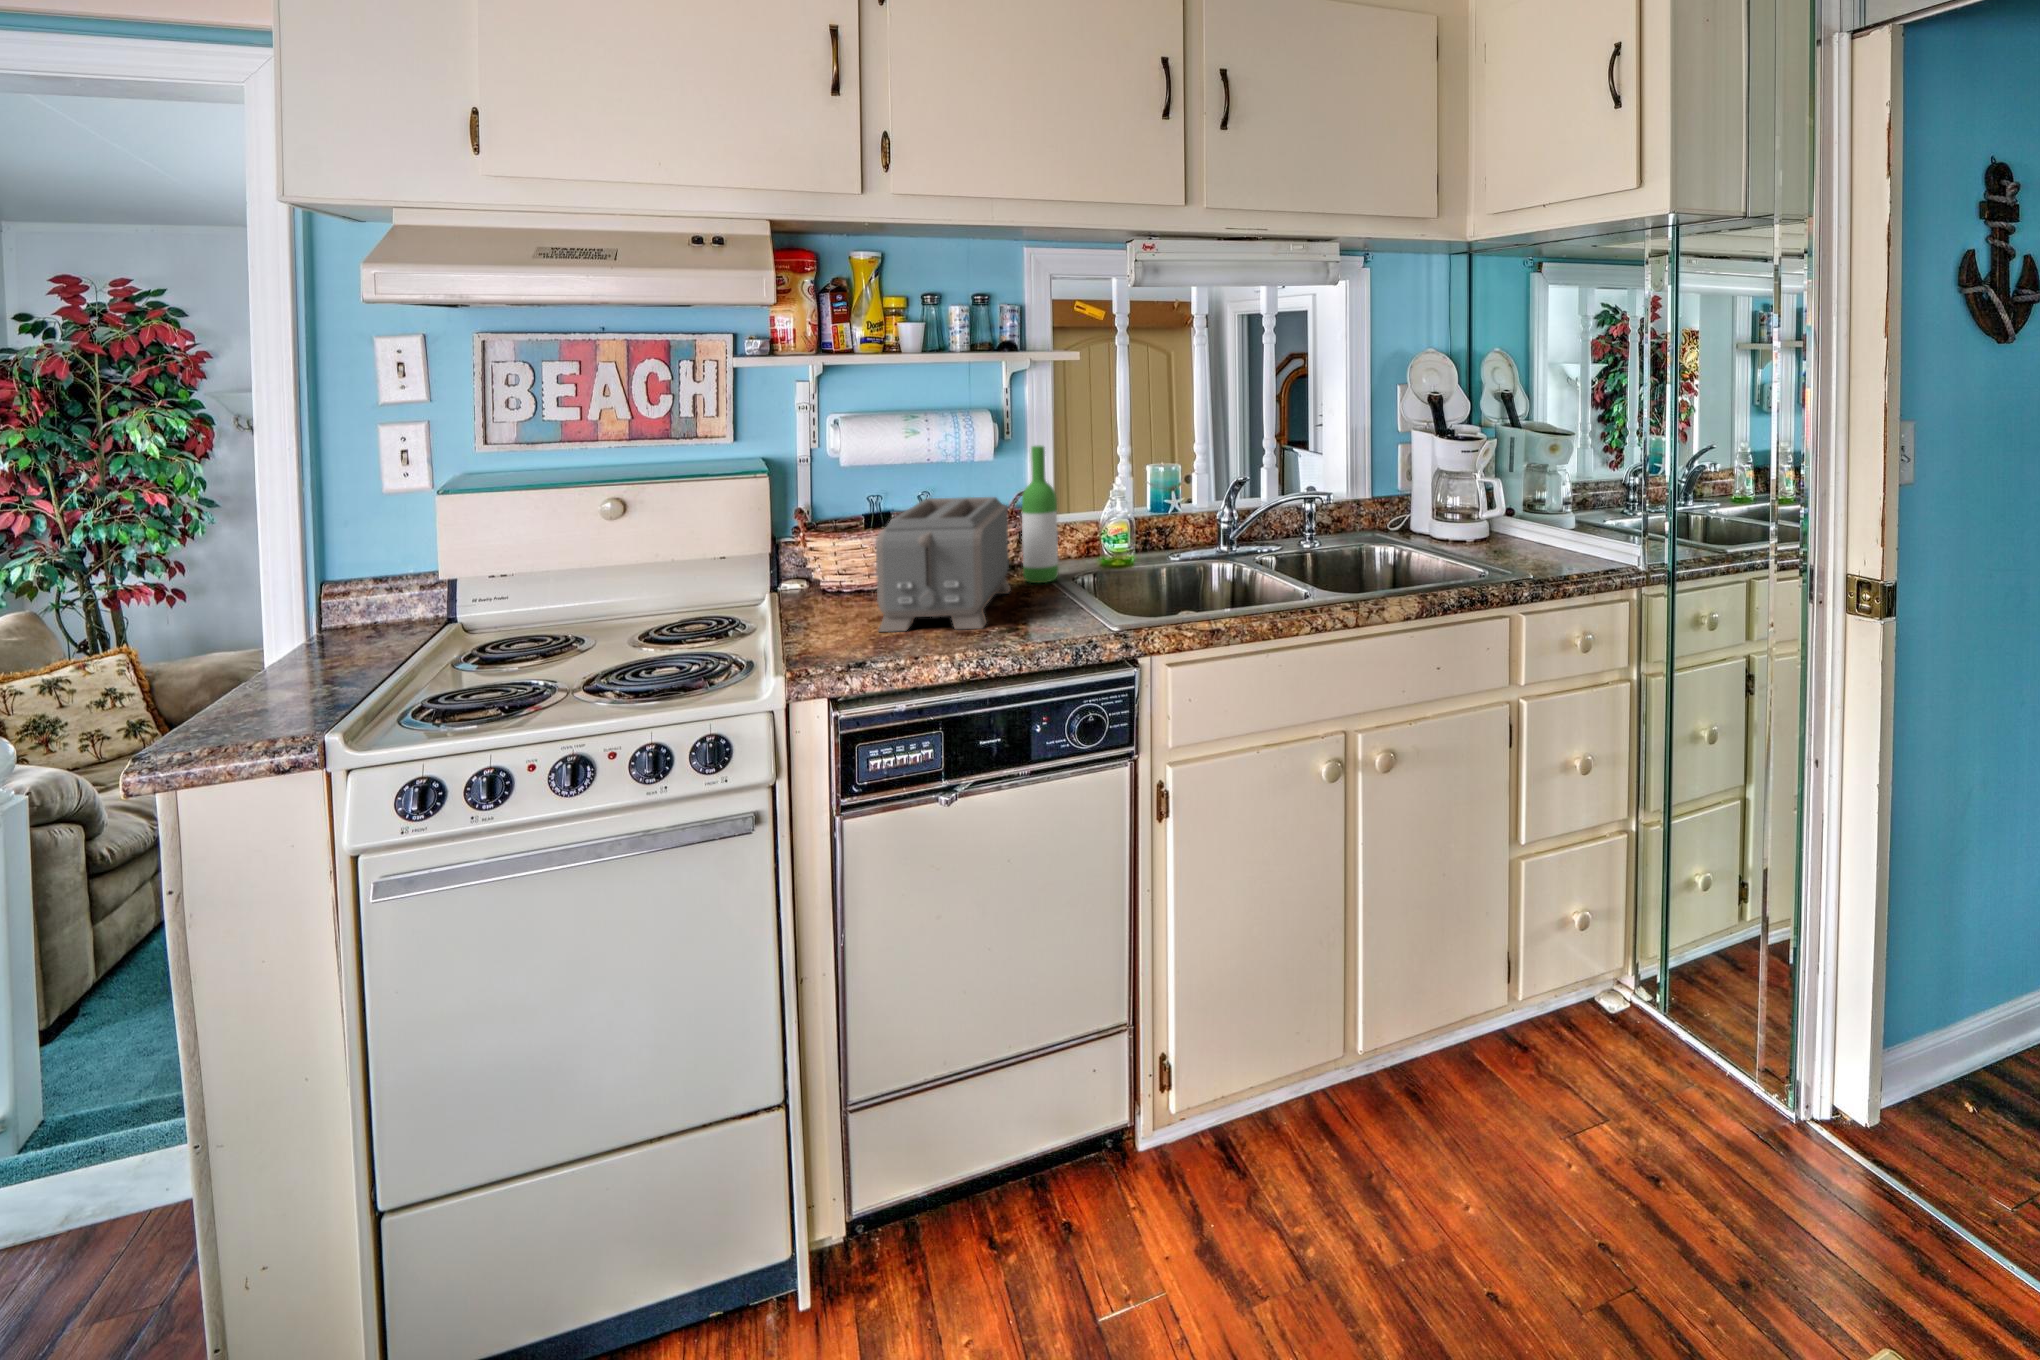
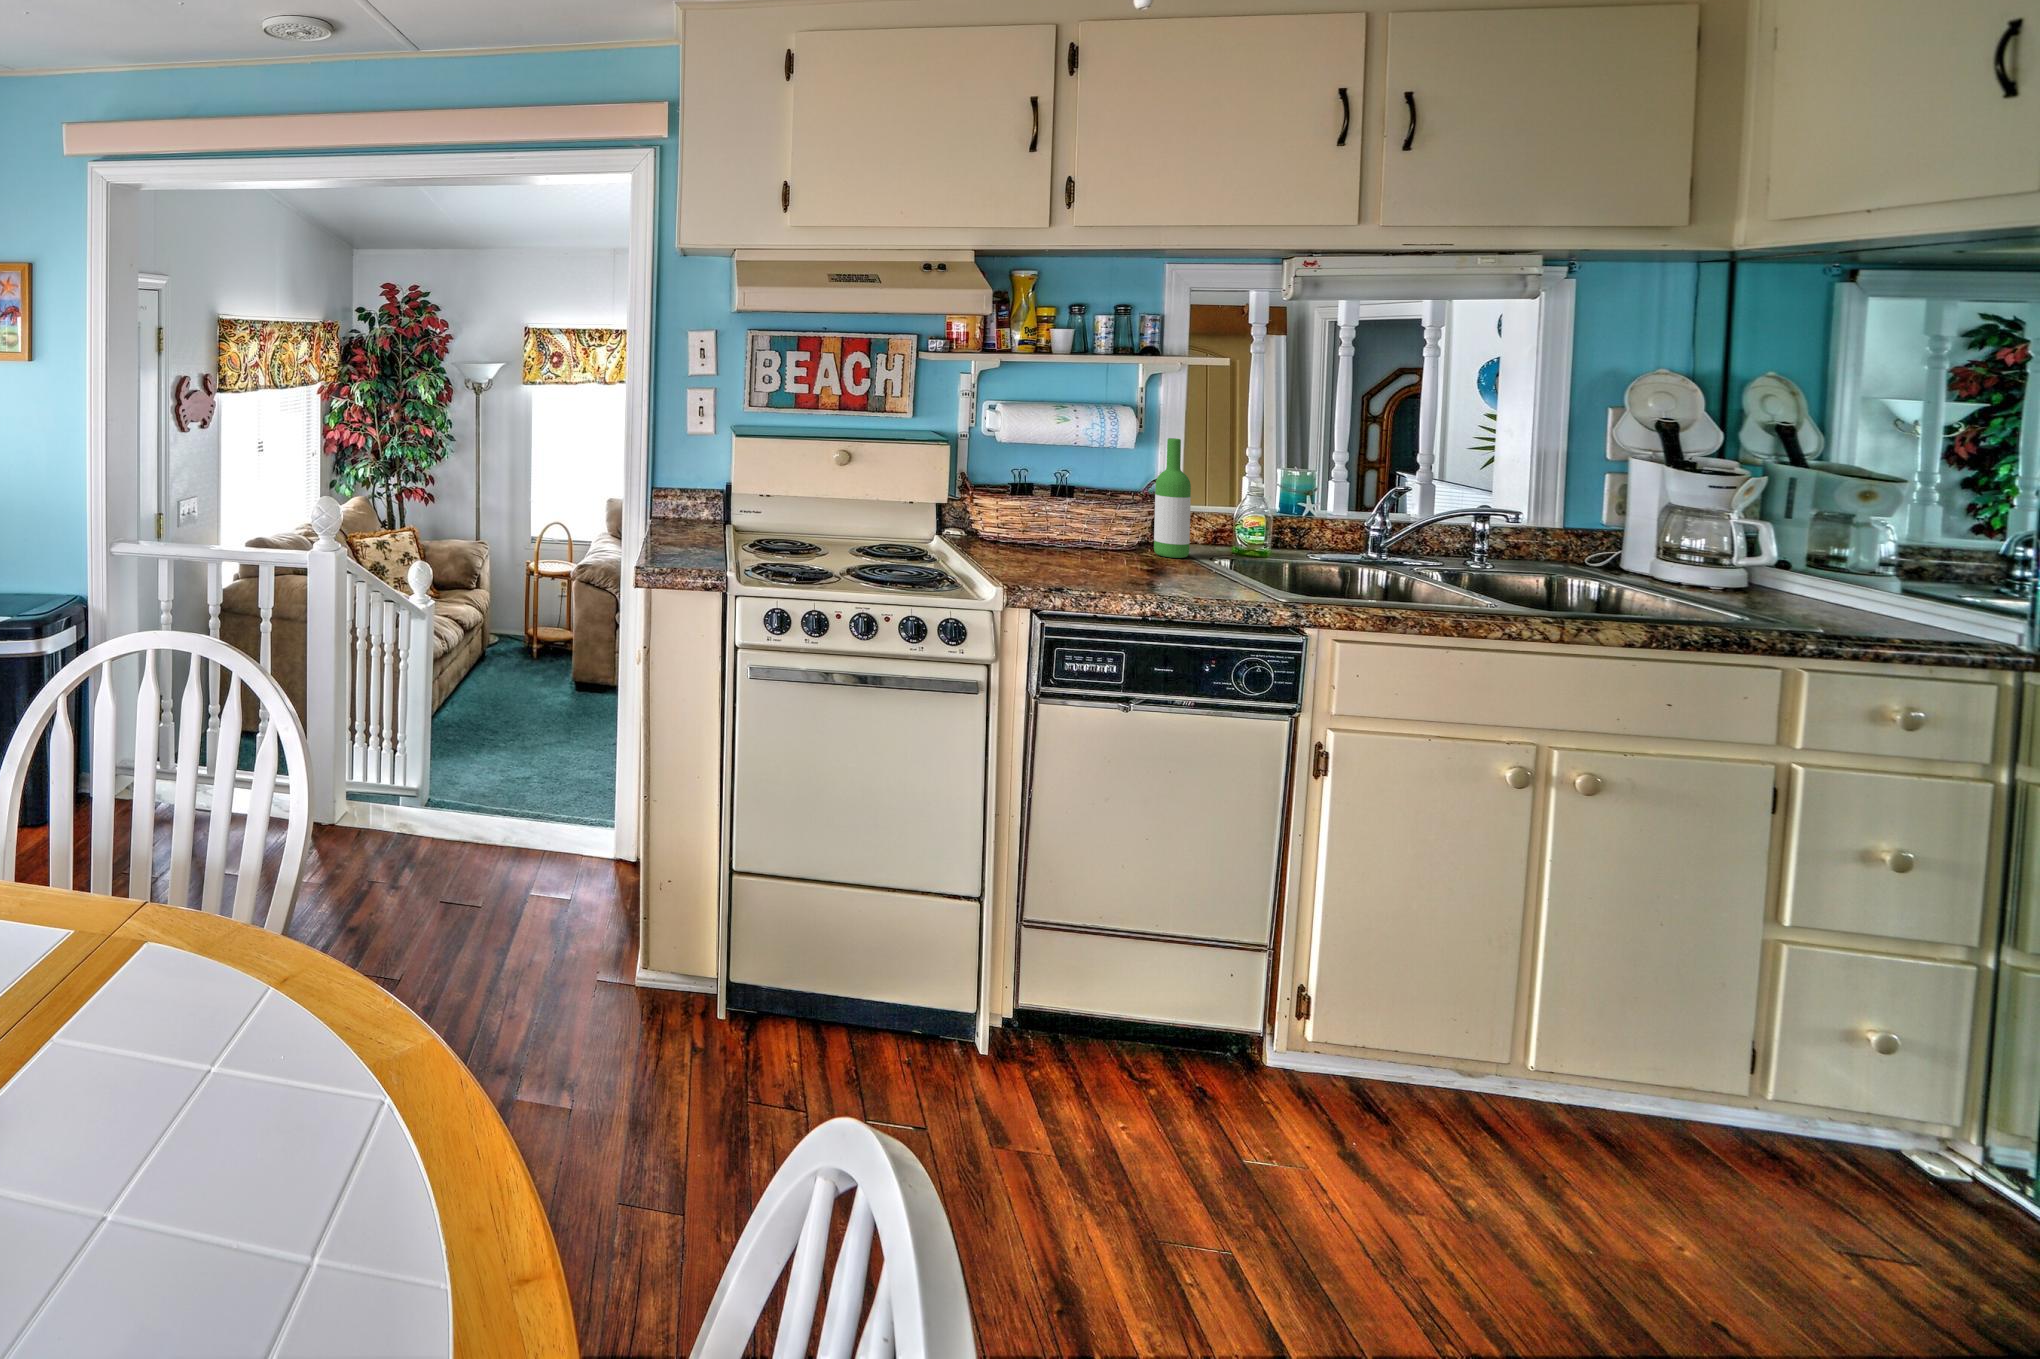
toaster: present [876,497,1011,632] -> none [1047,473,1149,583]

